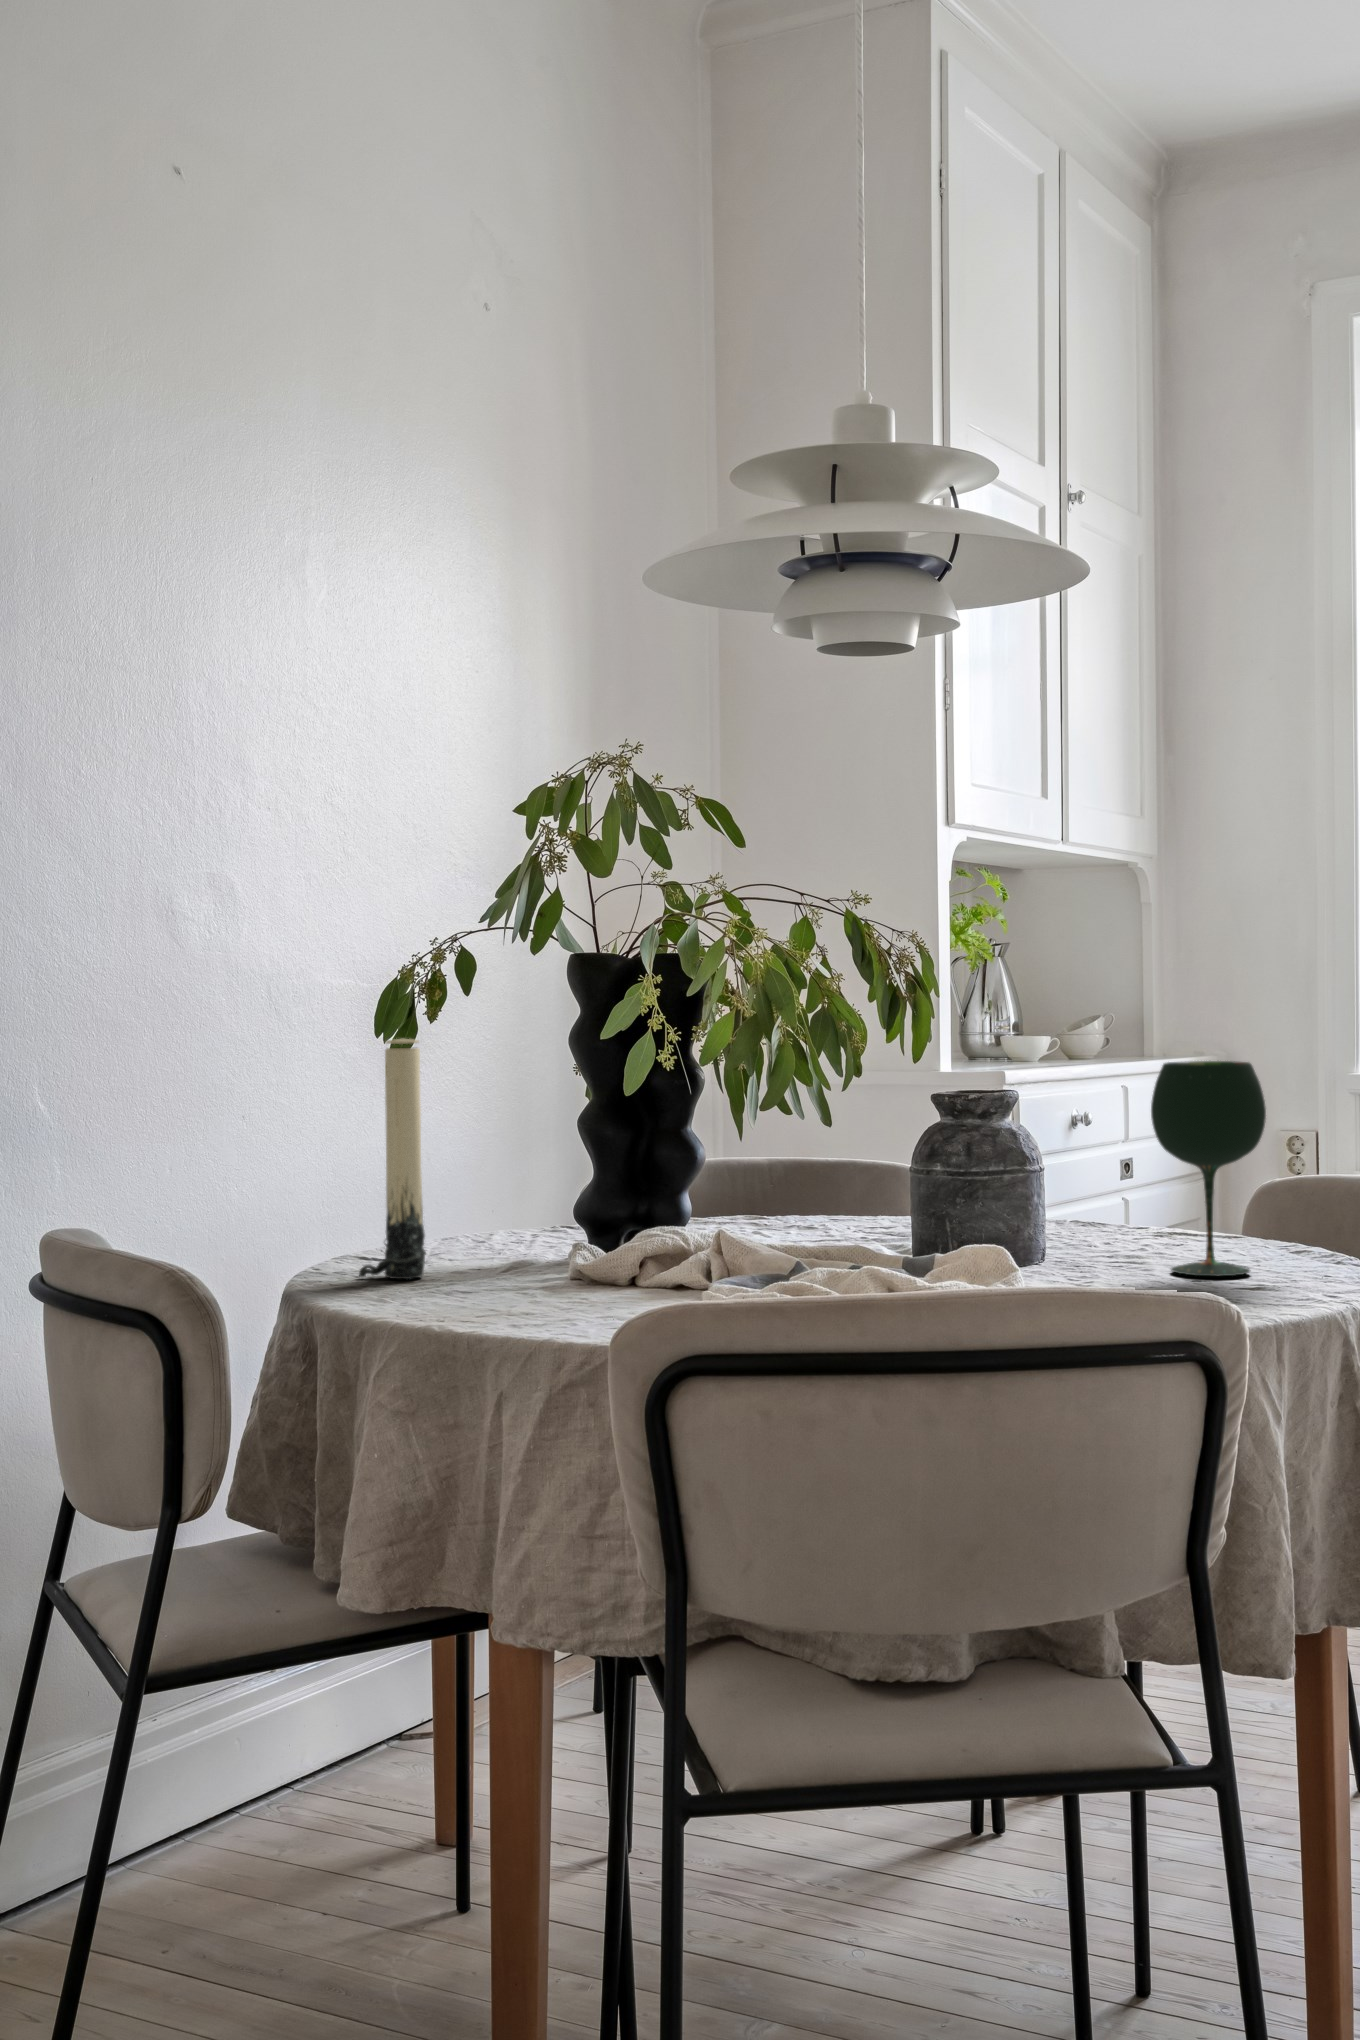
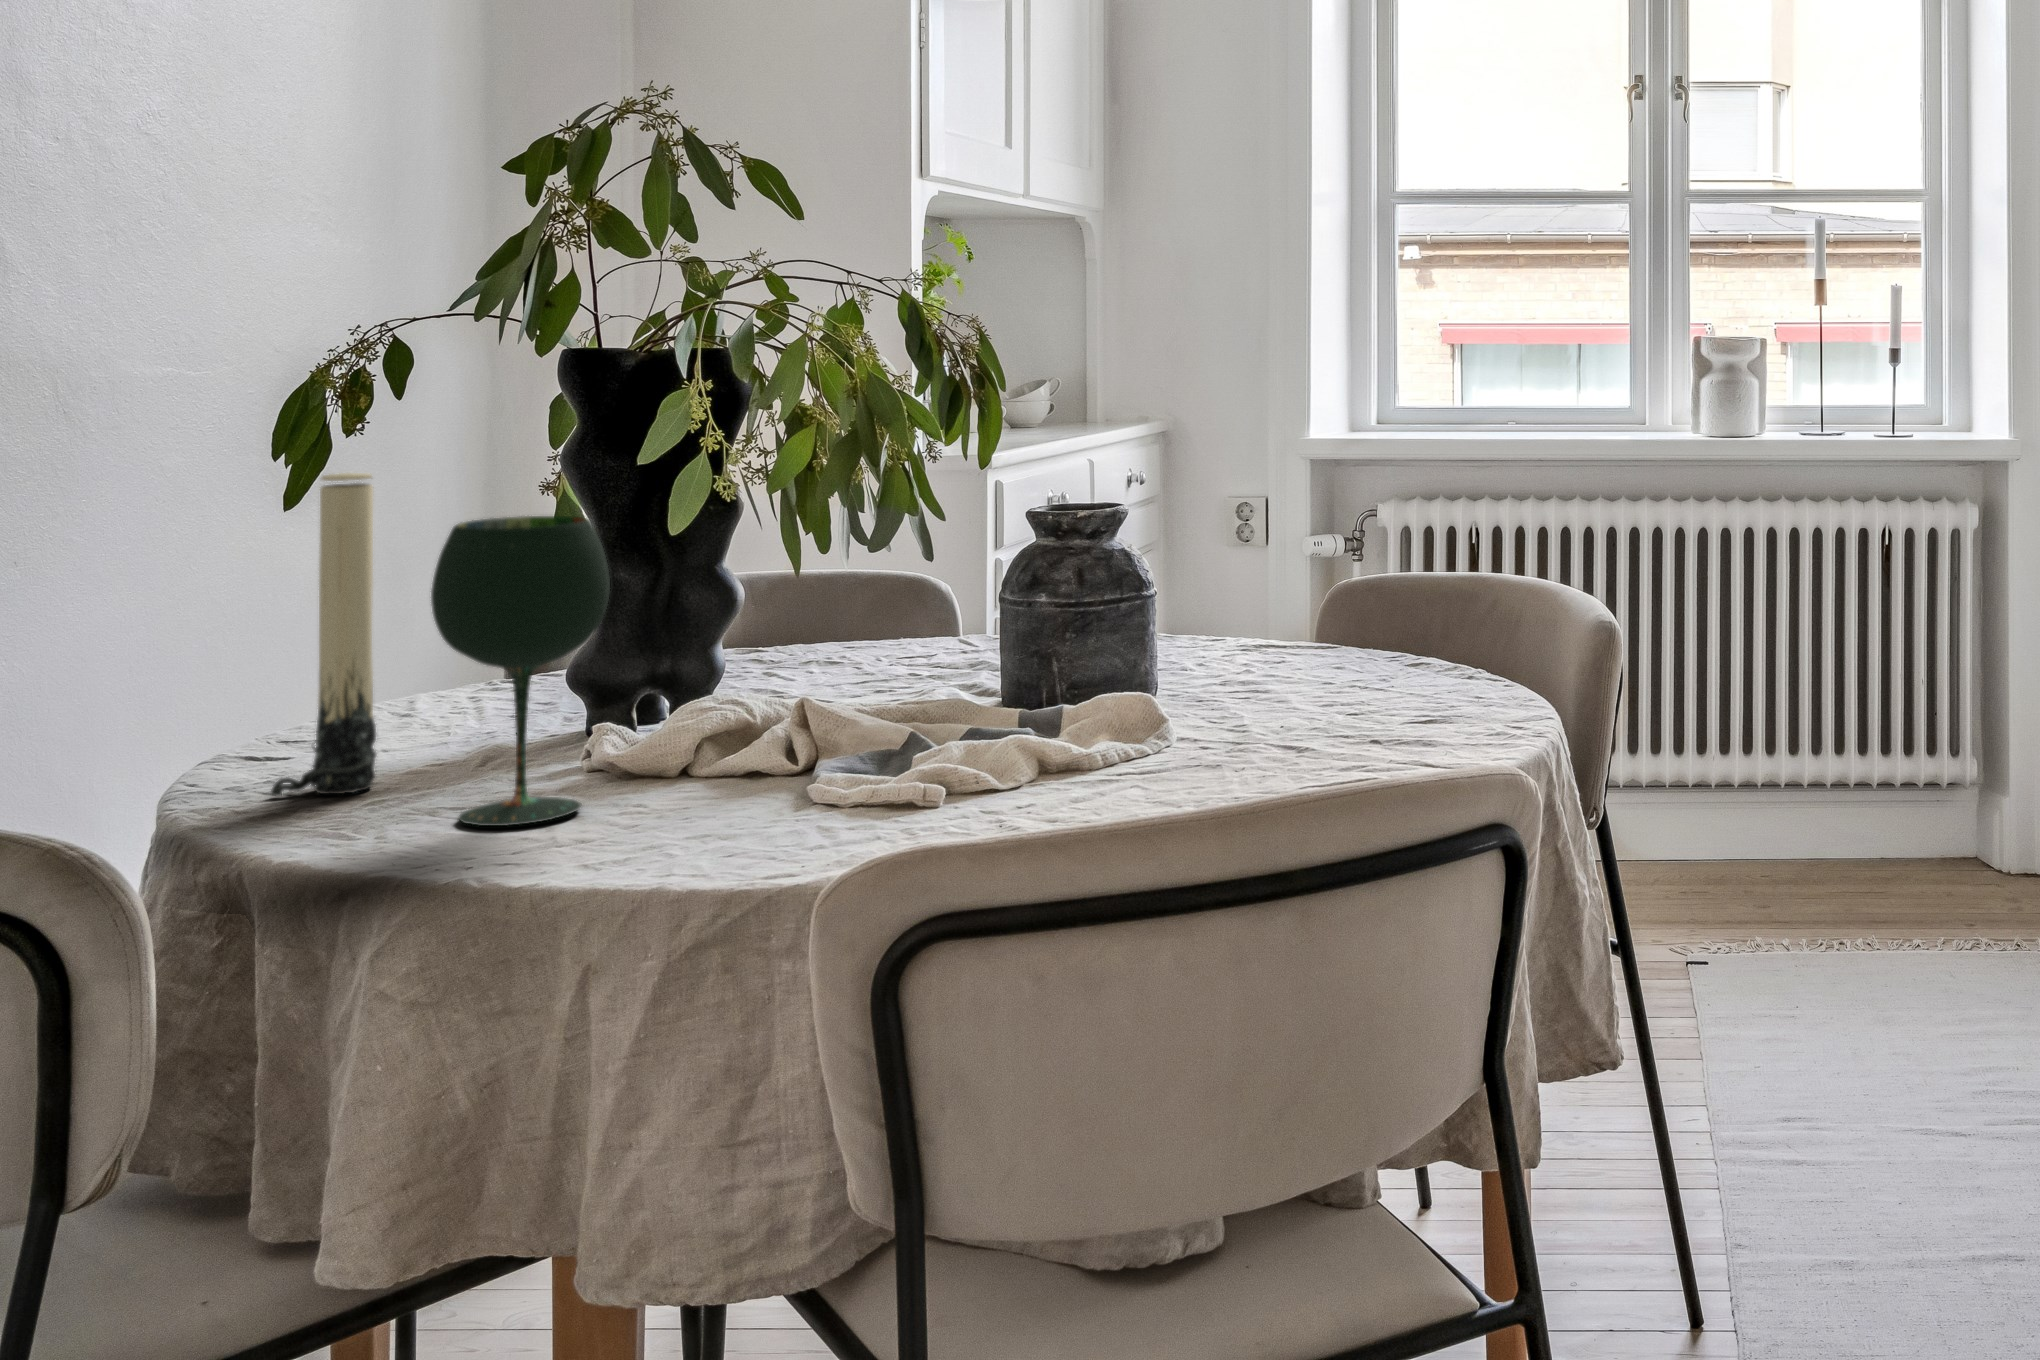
wine glass: present [1151,1061,1266,1276] -> present [431,516,610,826]

